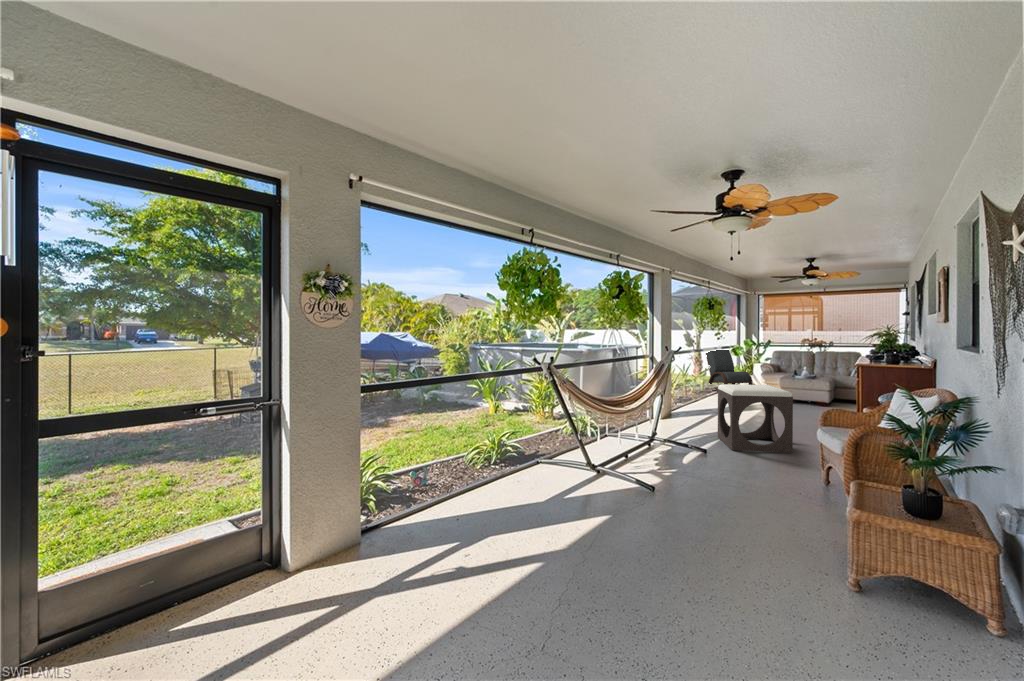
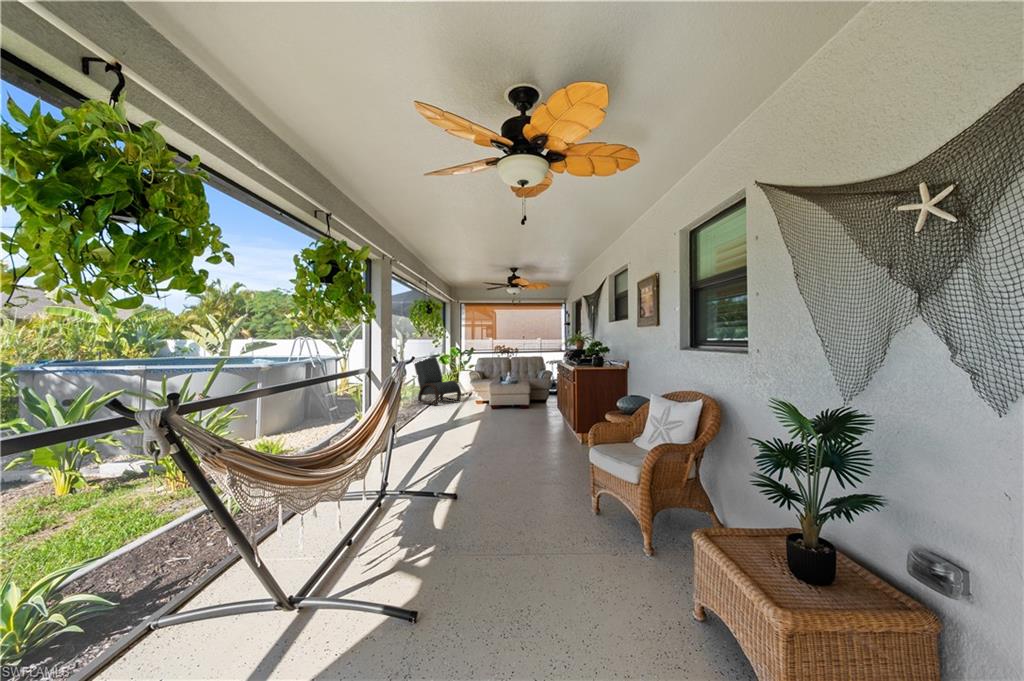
footstool: present [718,384,793,453] -> none [454,399,539,487]

